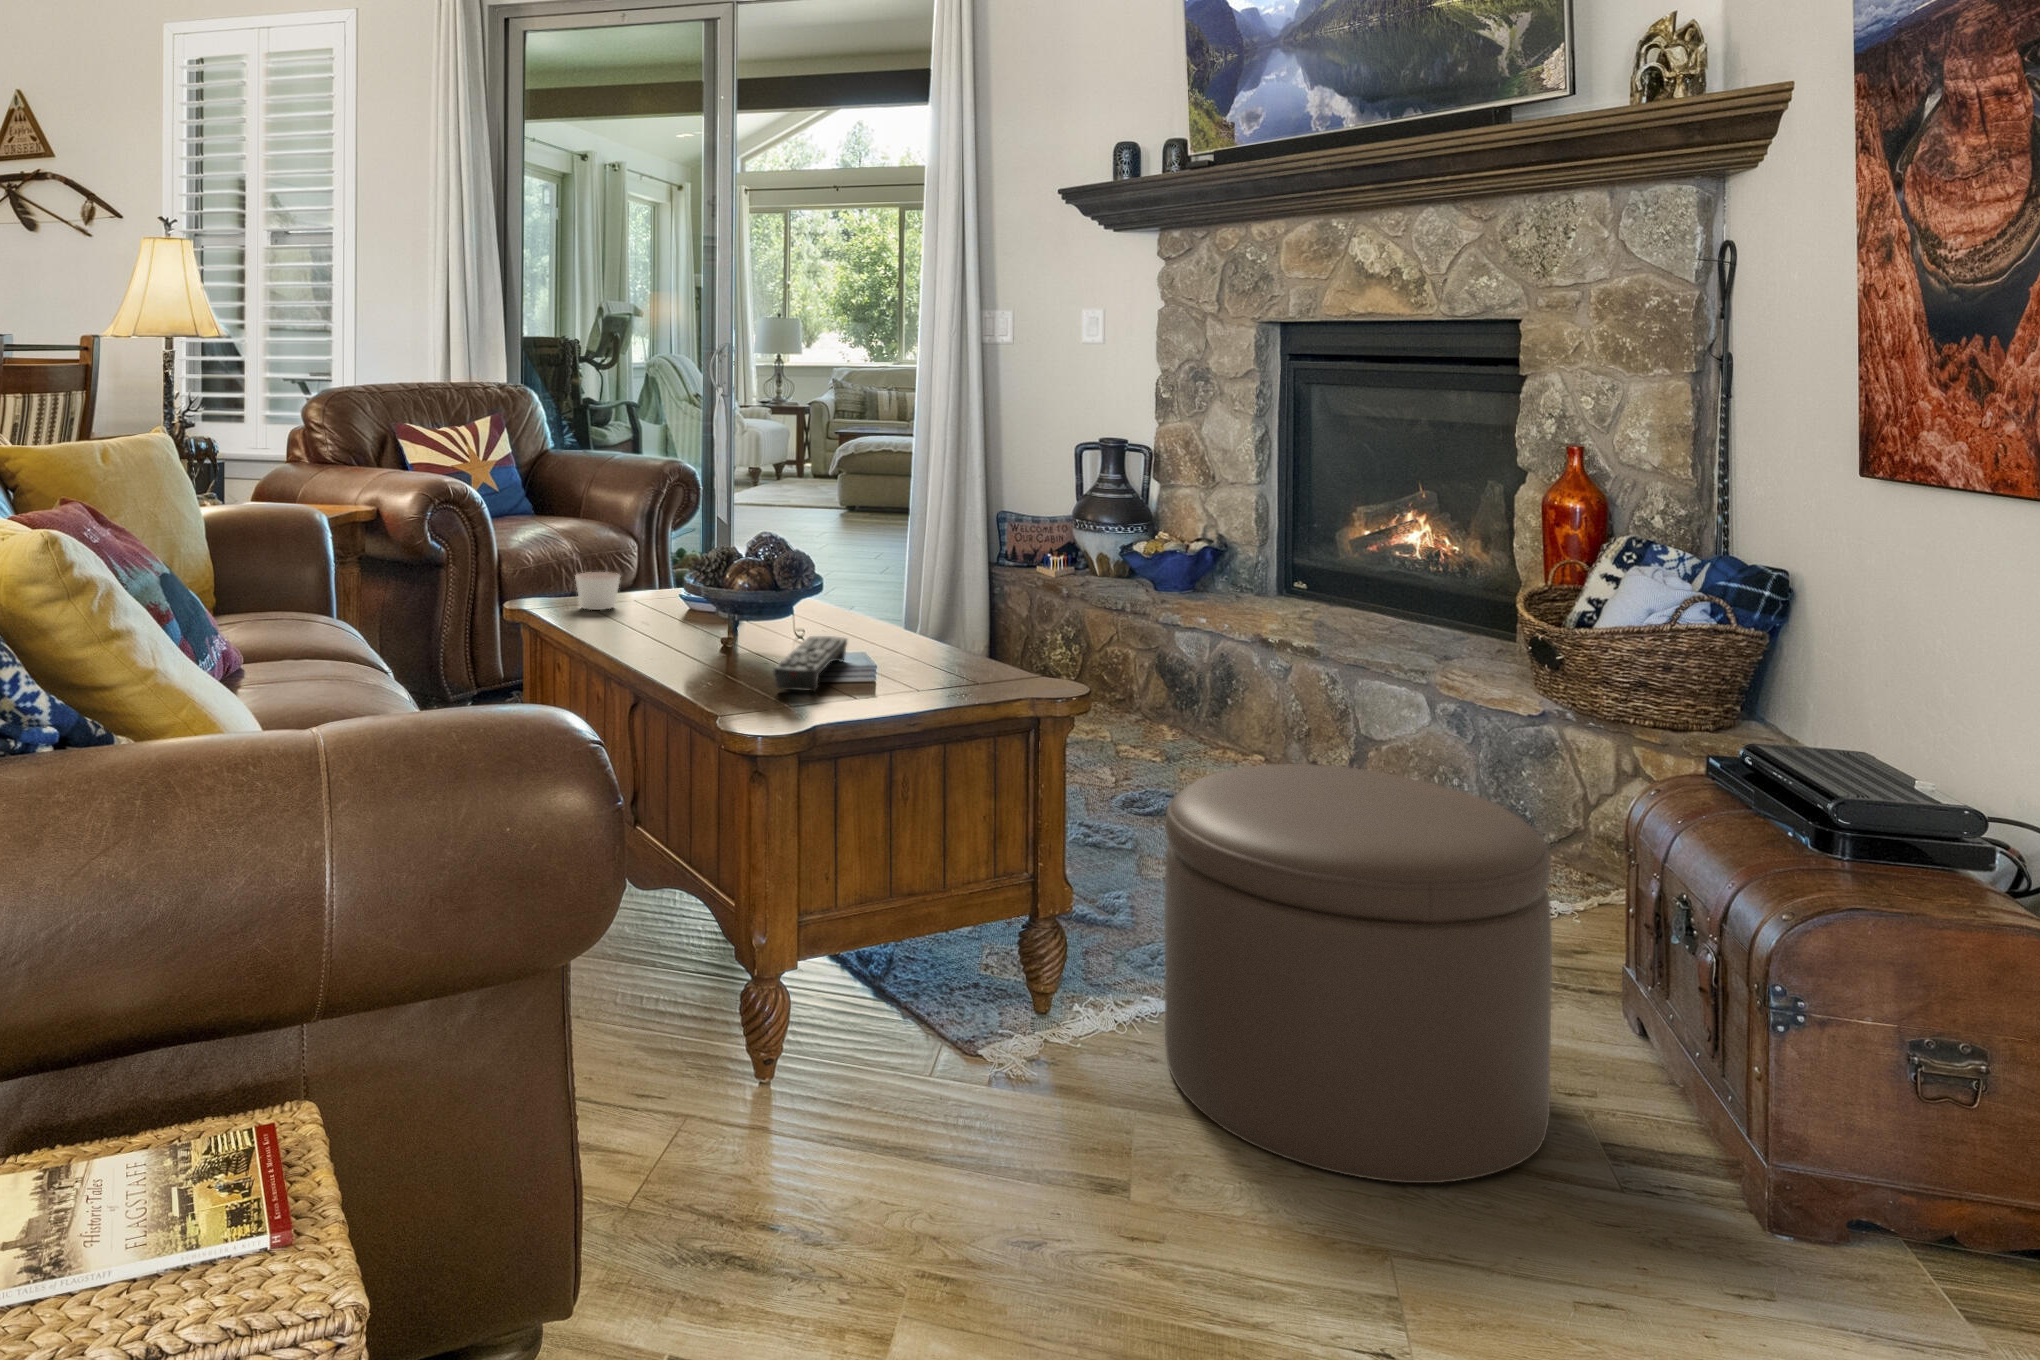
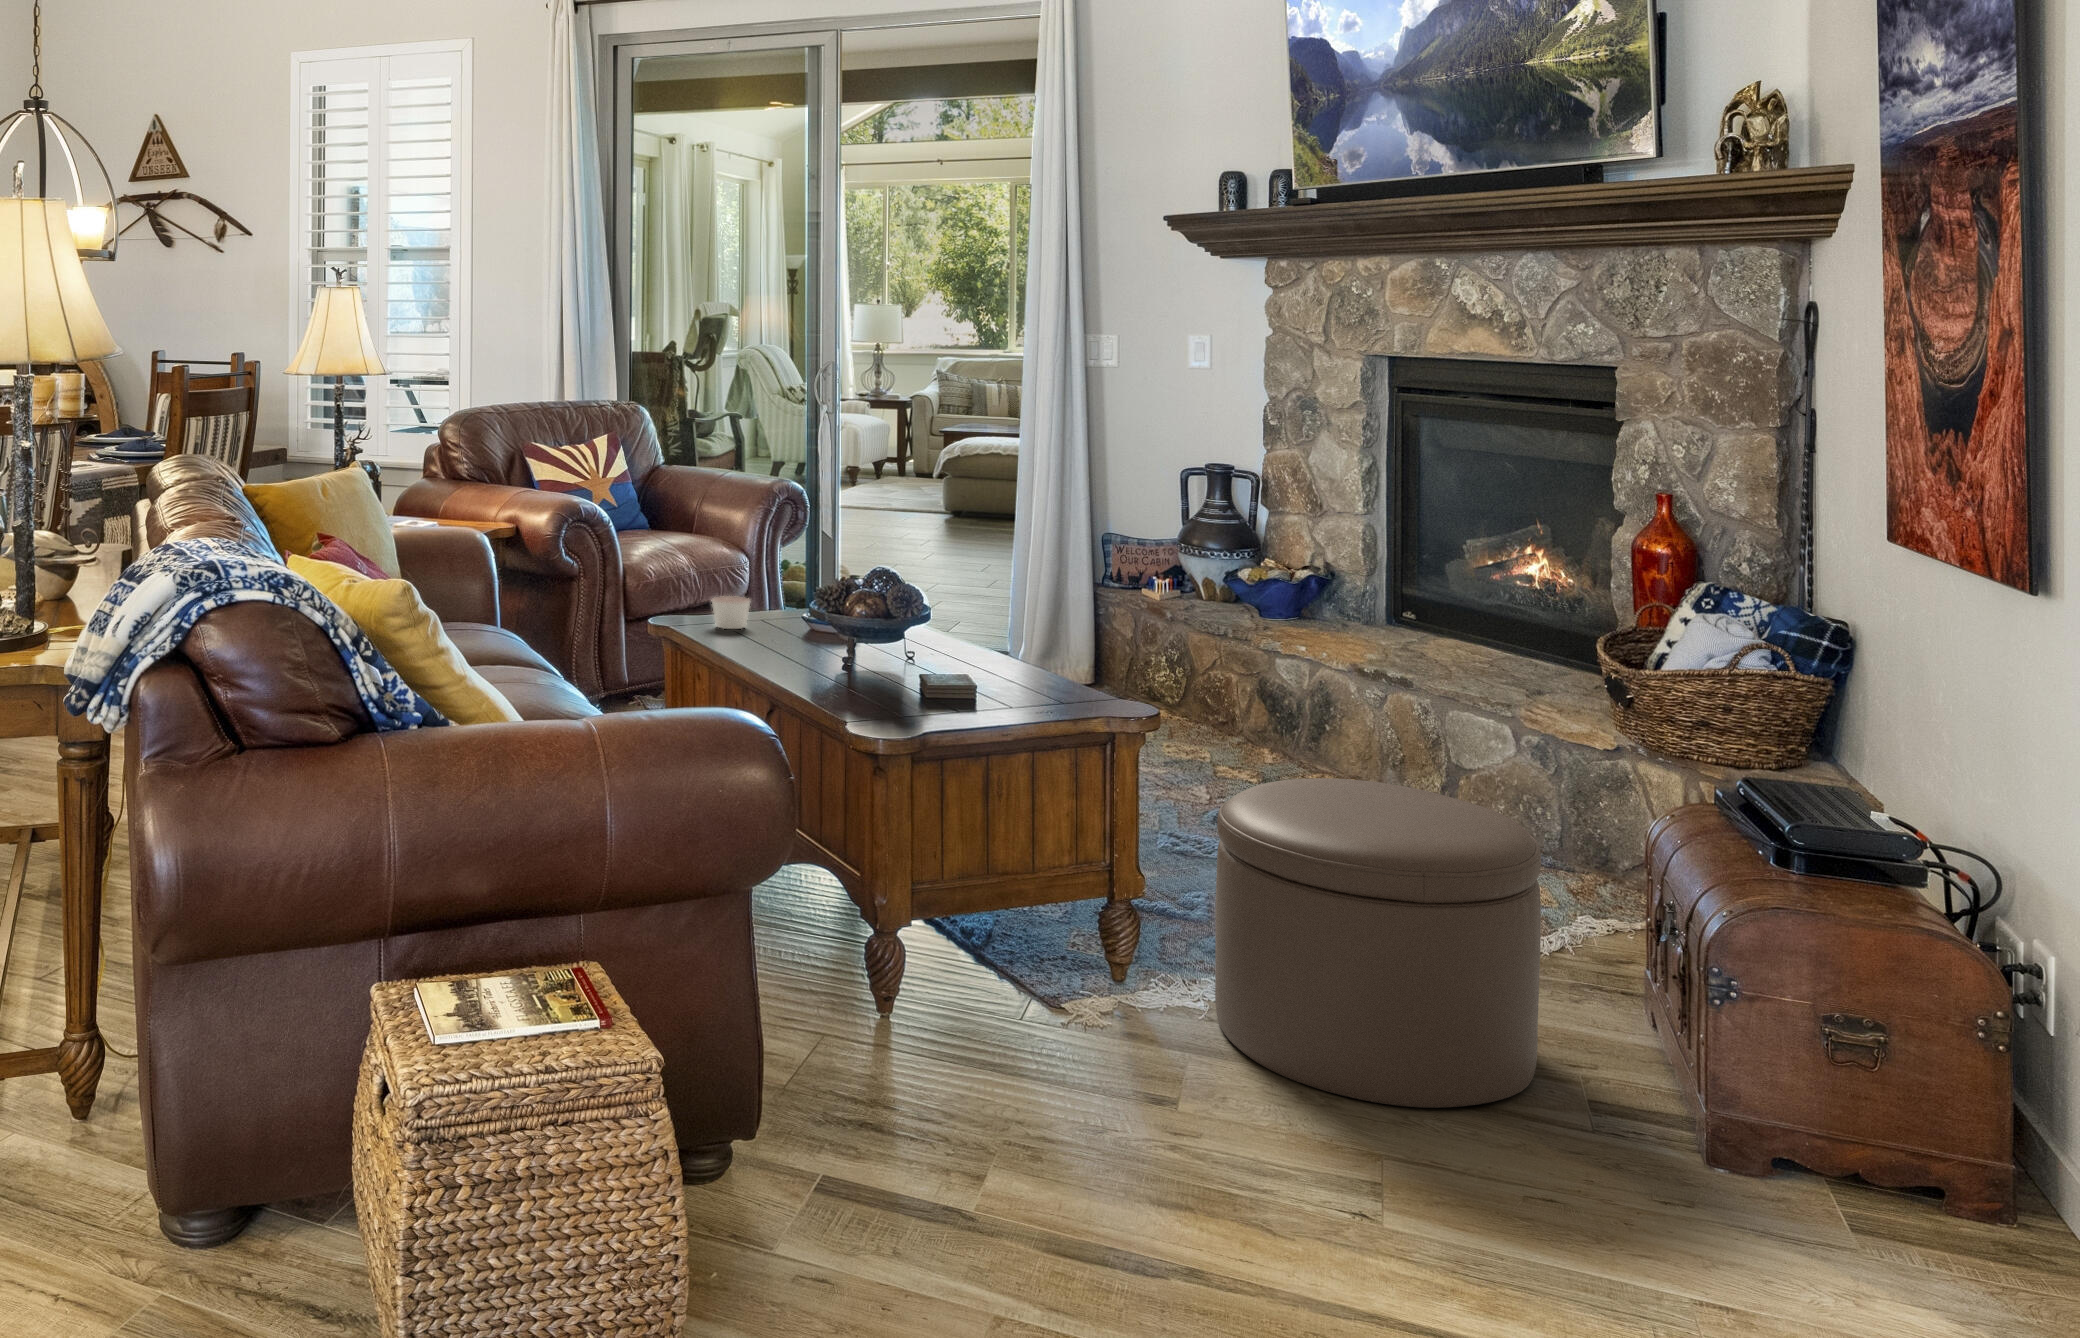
remote control: present [773,636,847,691] -> none [890,658,951,705]

